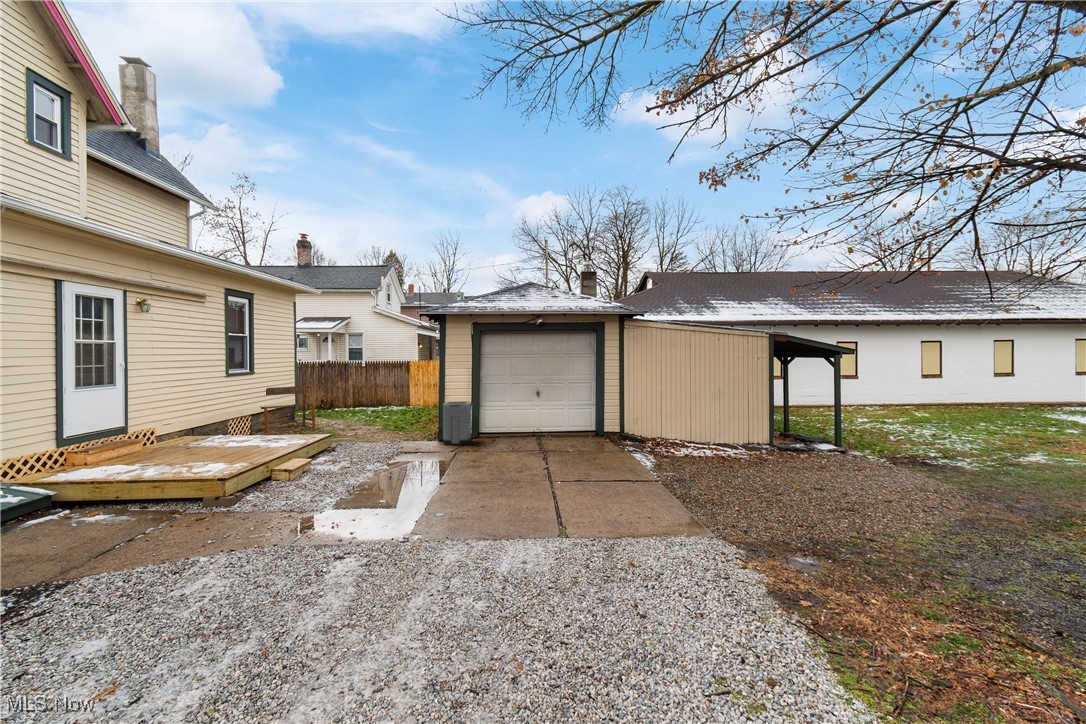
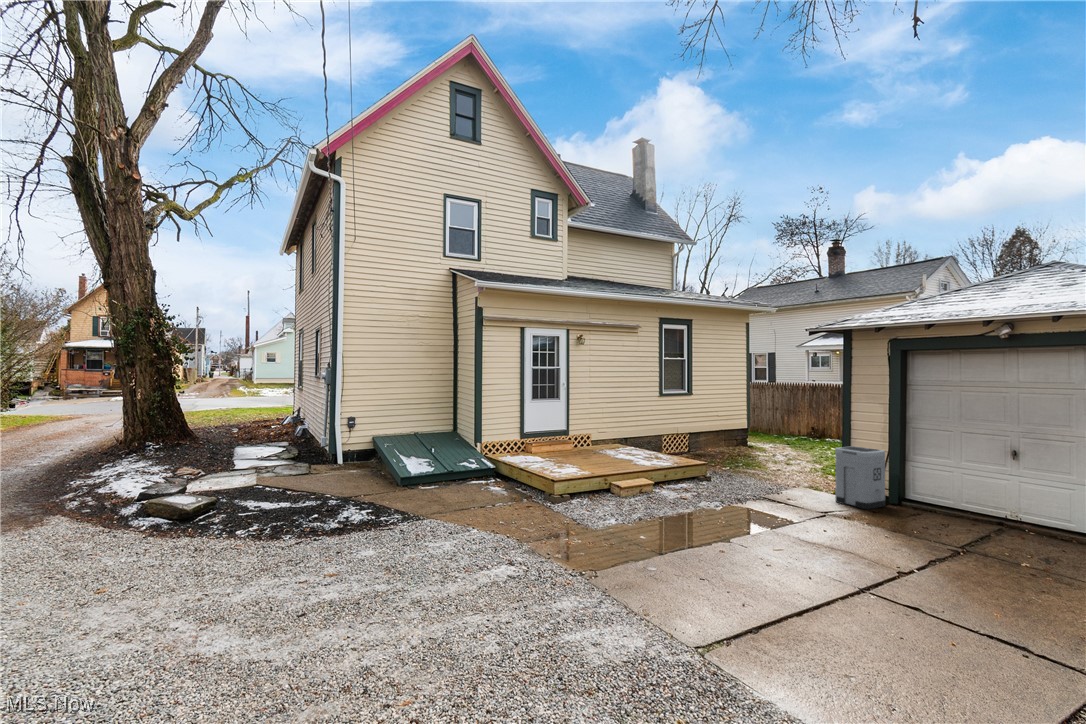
bench: present [260,386,315,433] -> none [699,408,748,454]

